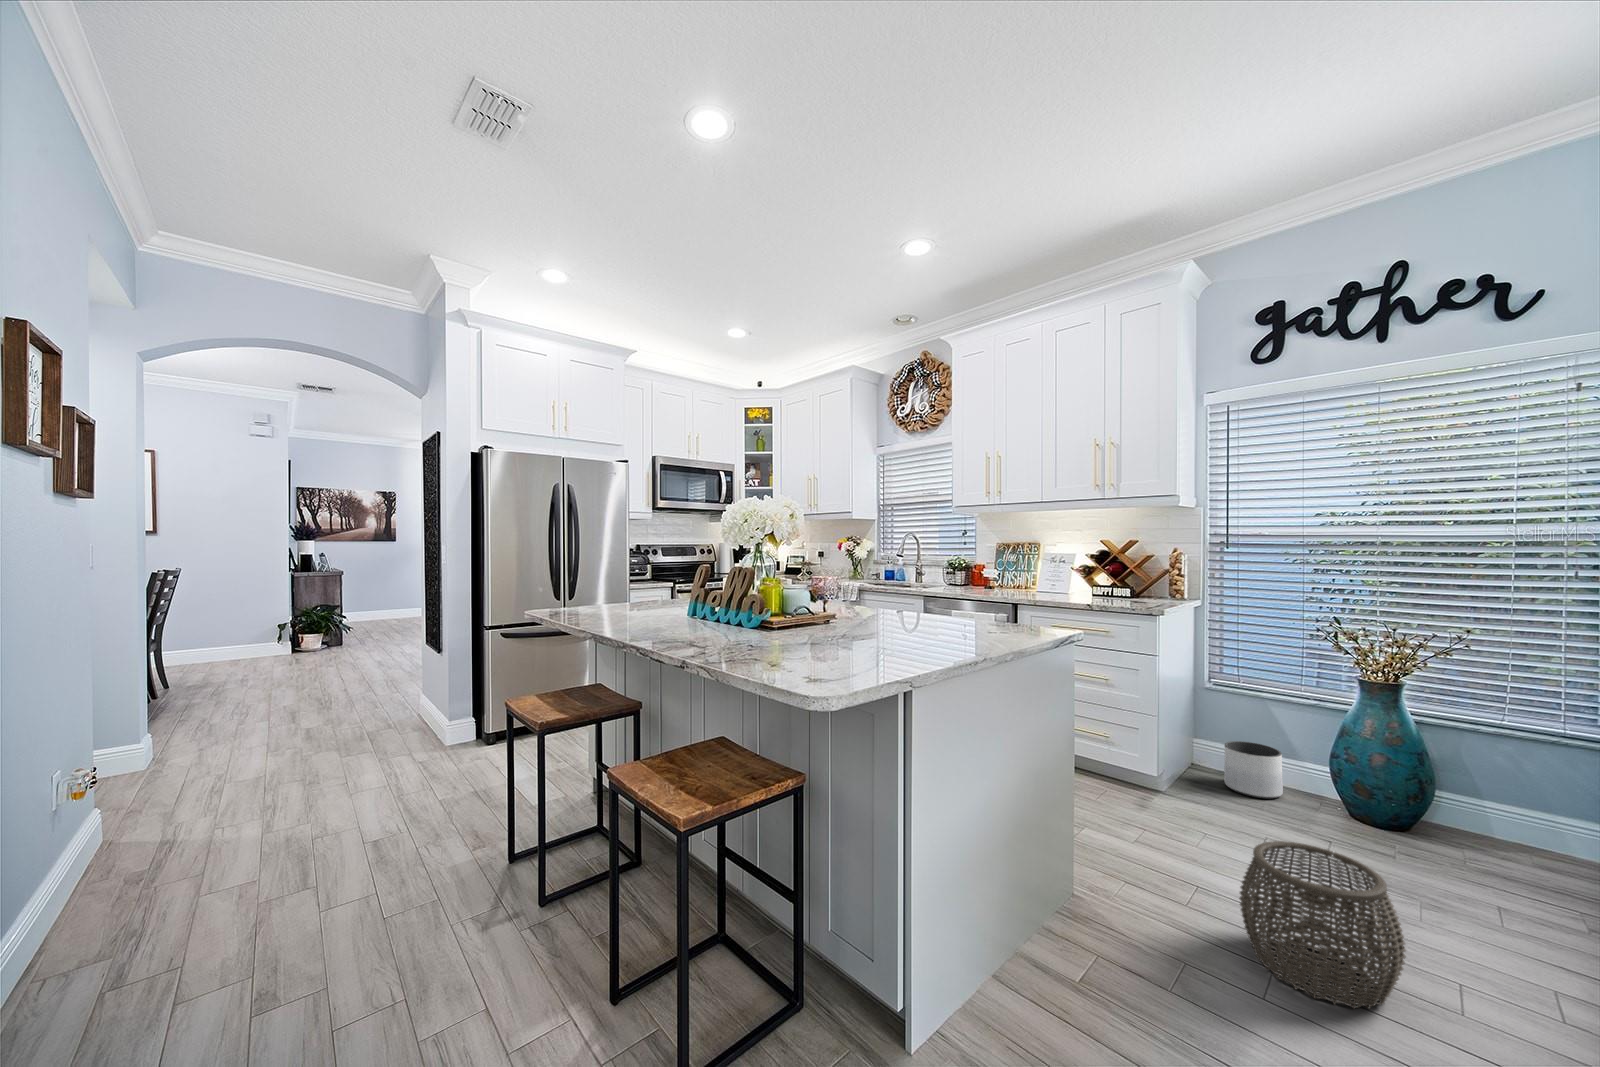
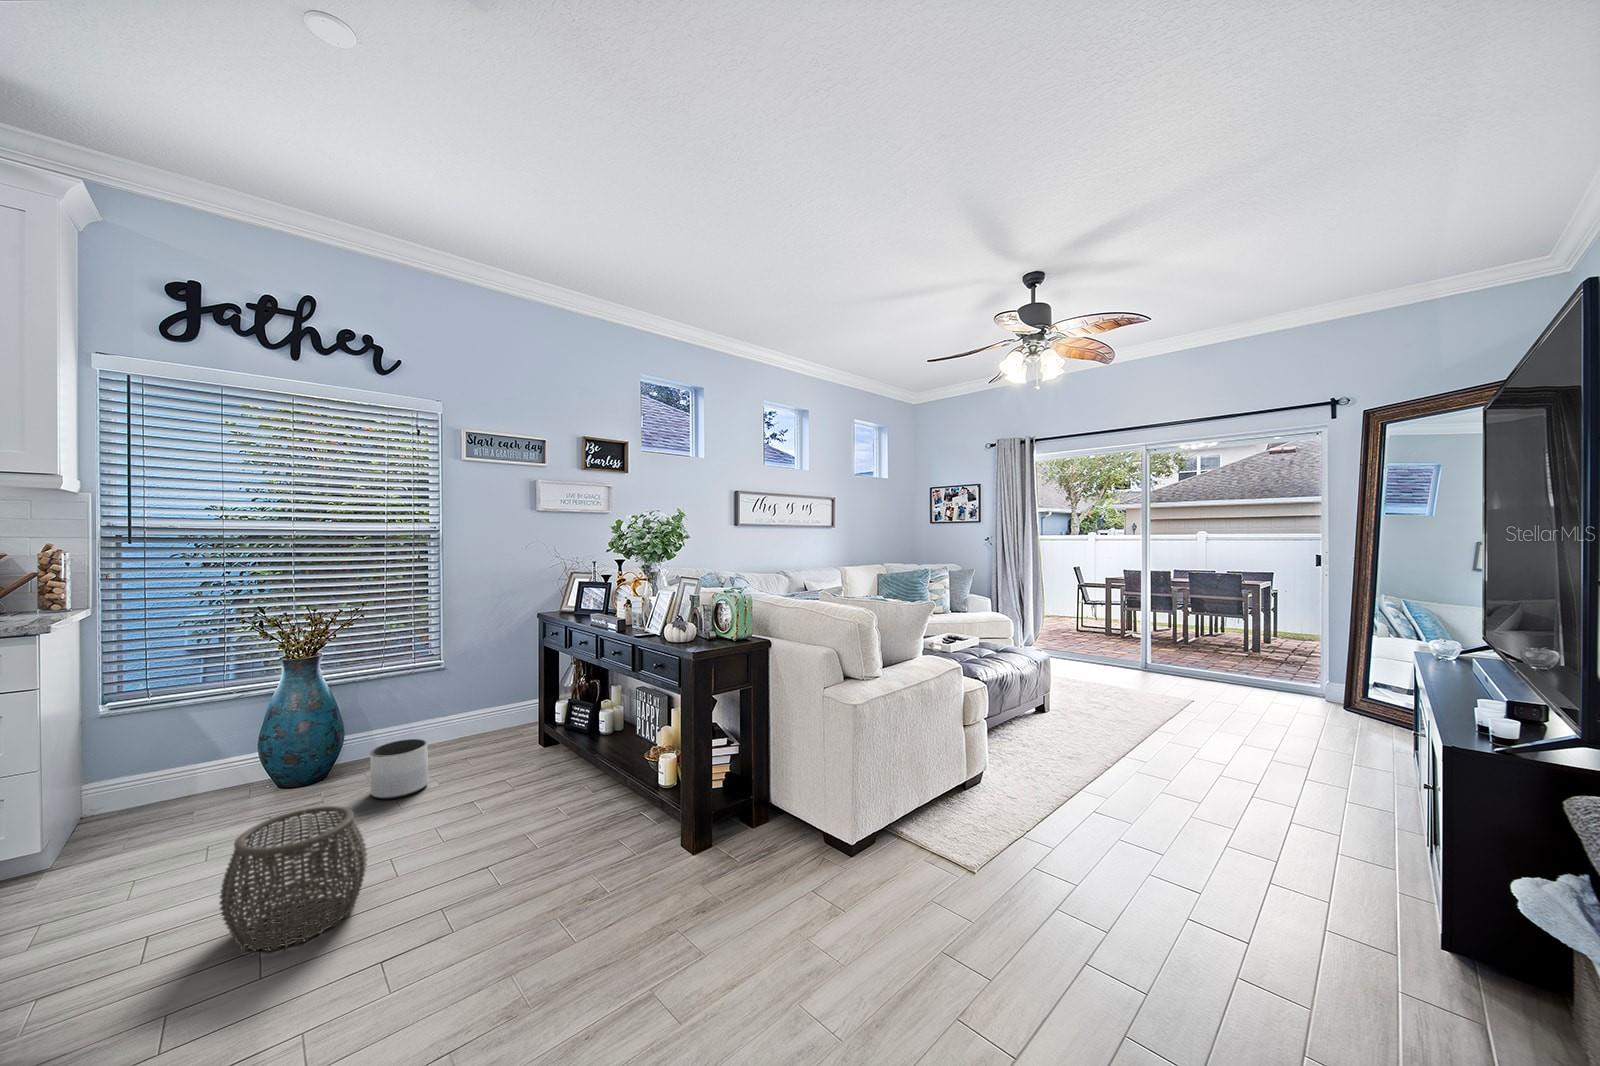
planter: present [1224,741,1283,799] -> present [370,739,428,799]

